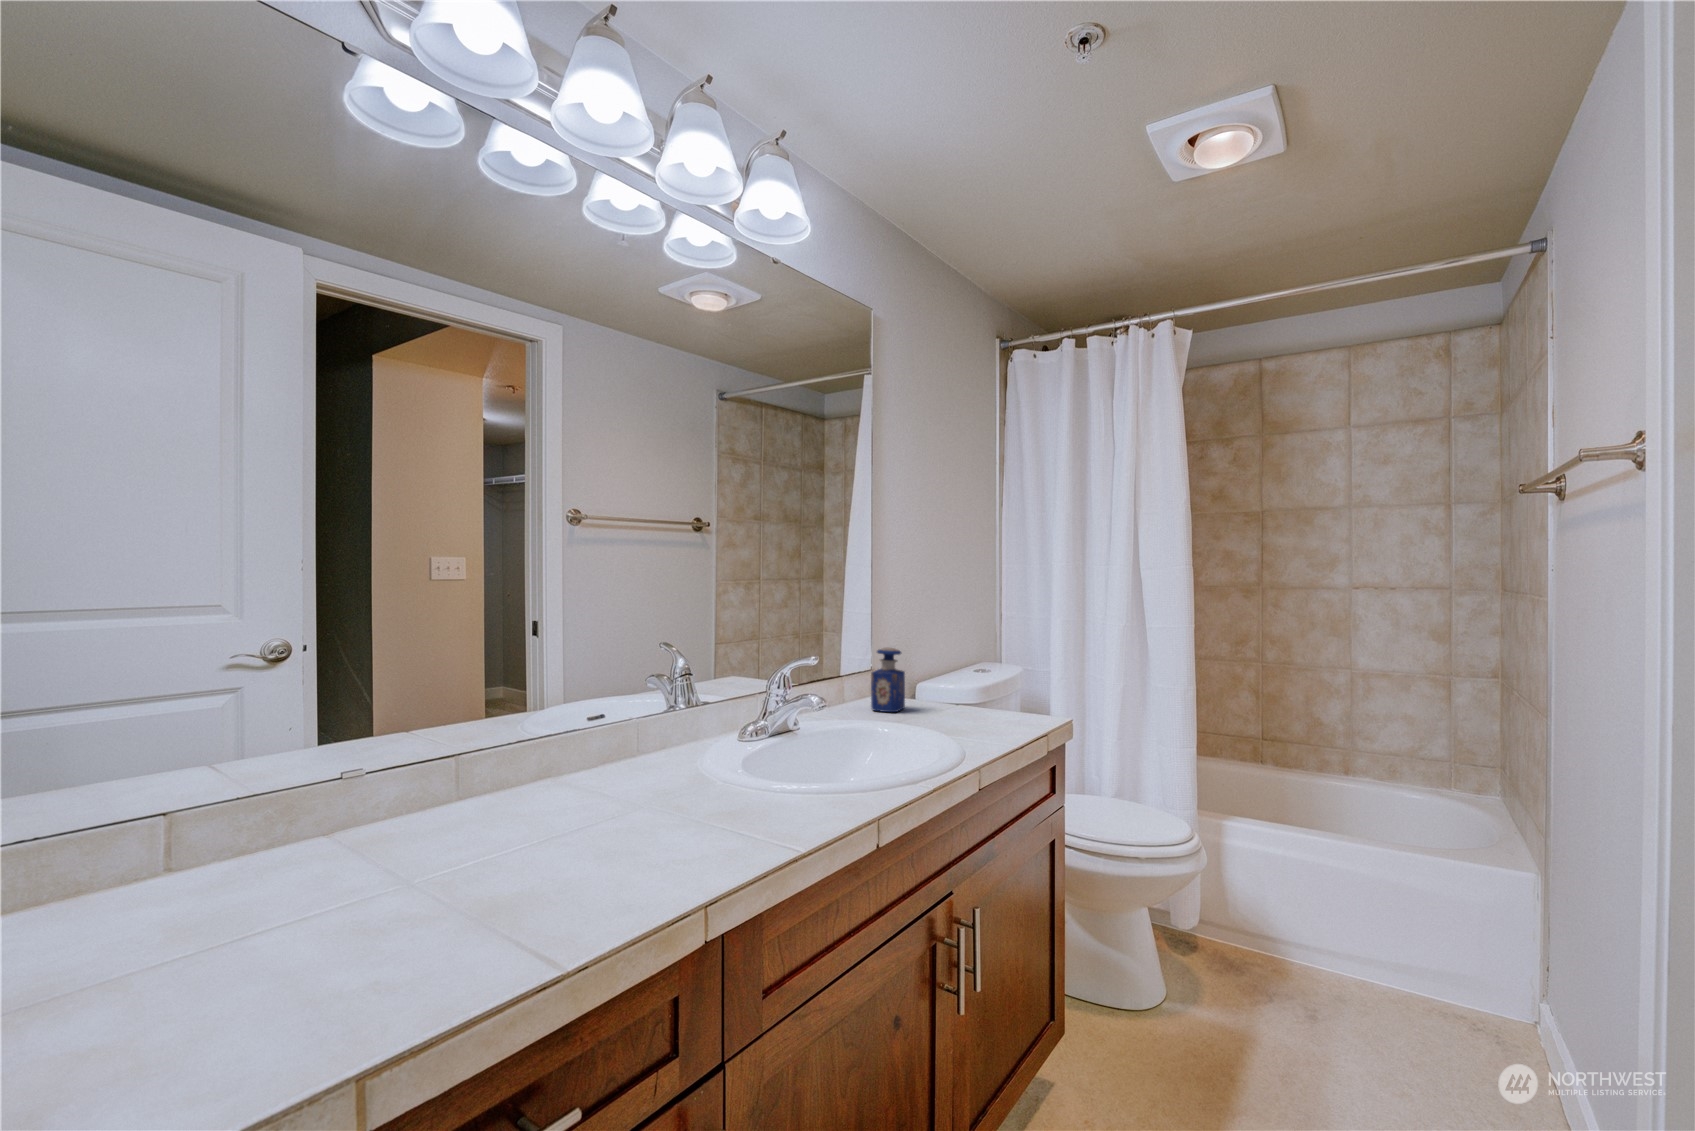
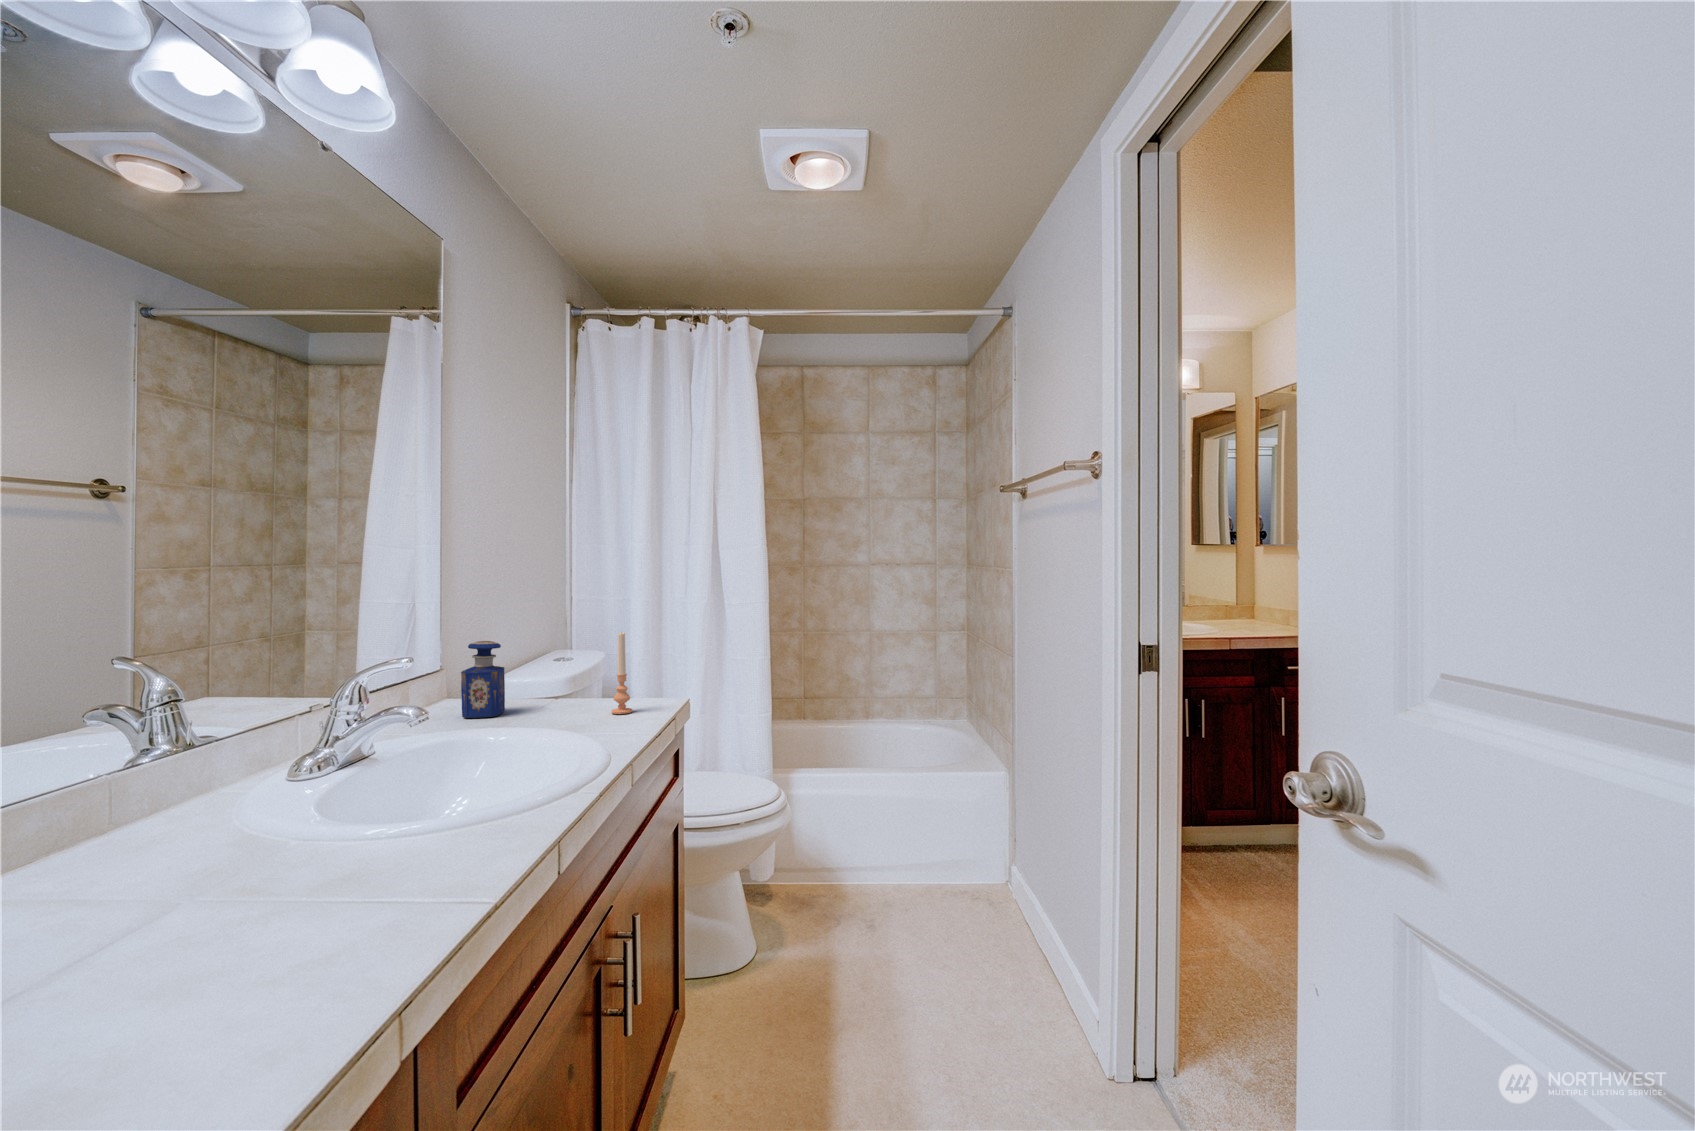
candle: none [986,648,1005,724] -> present [612,632,632,714]

